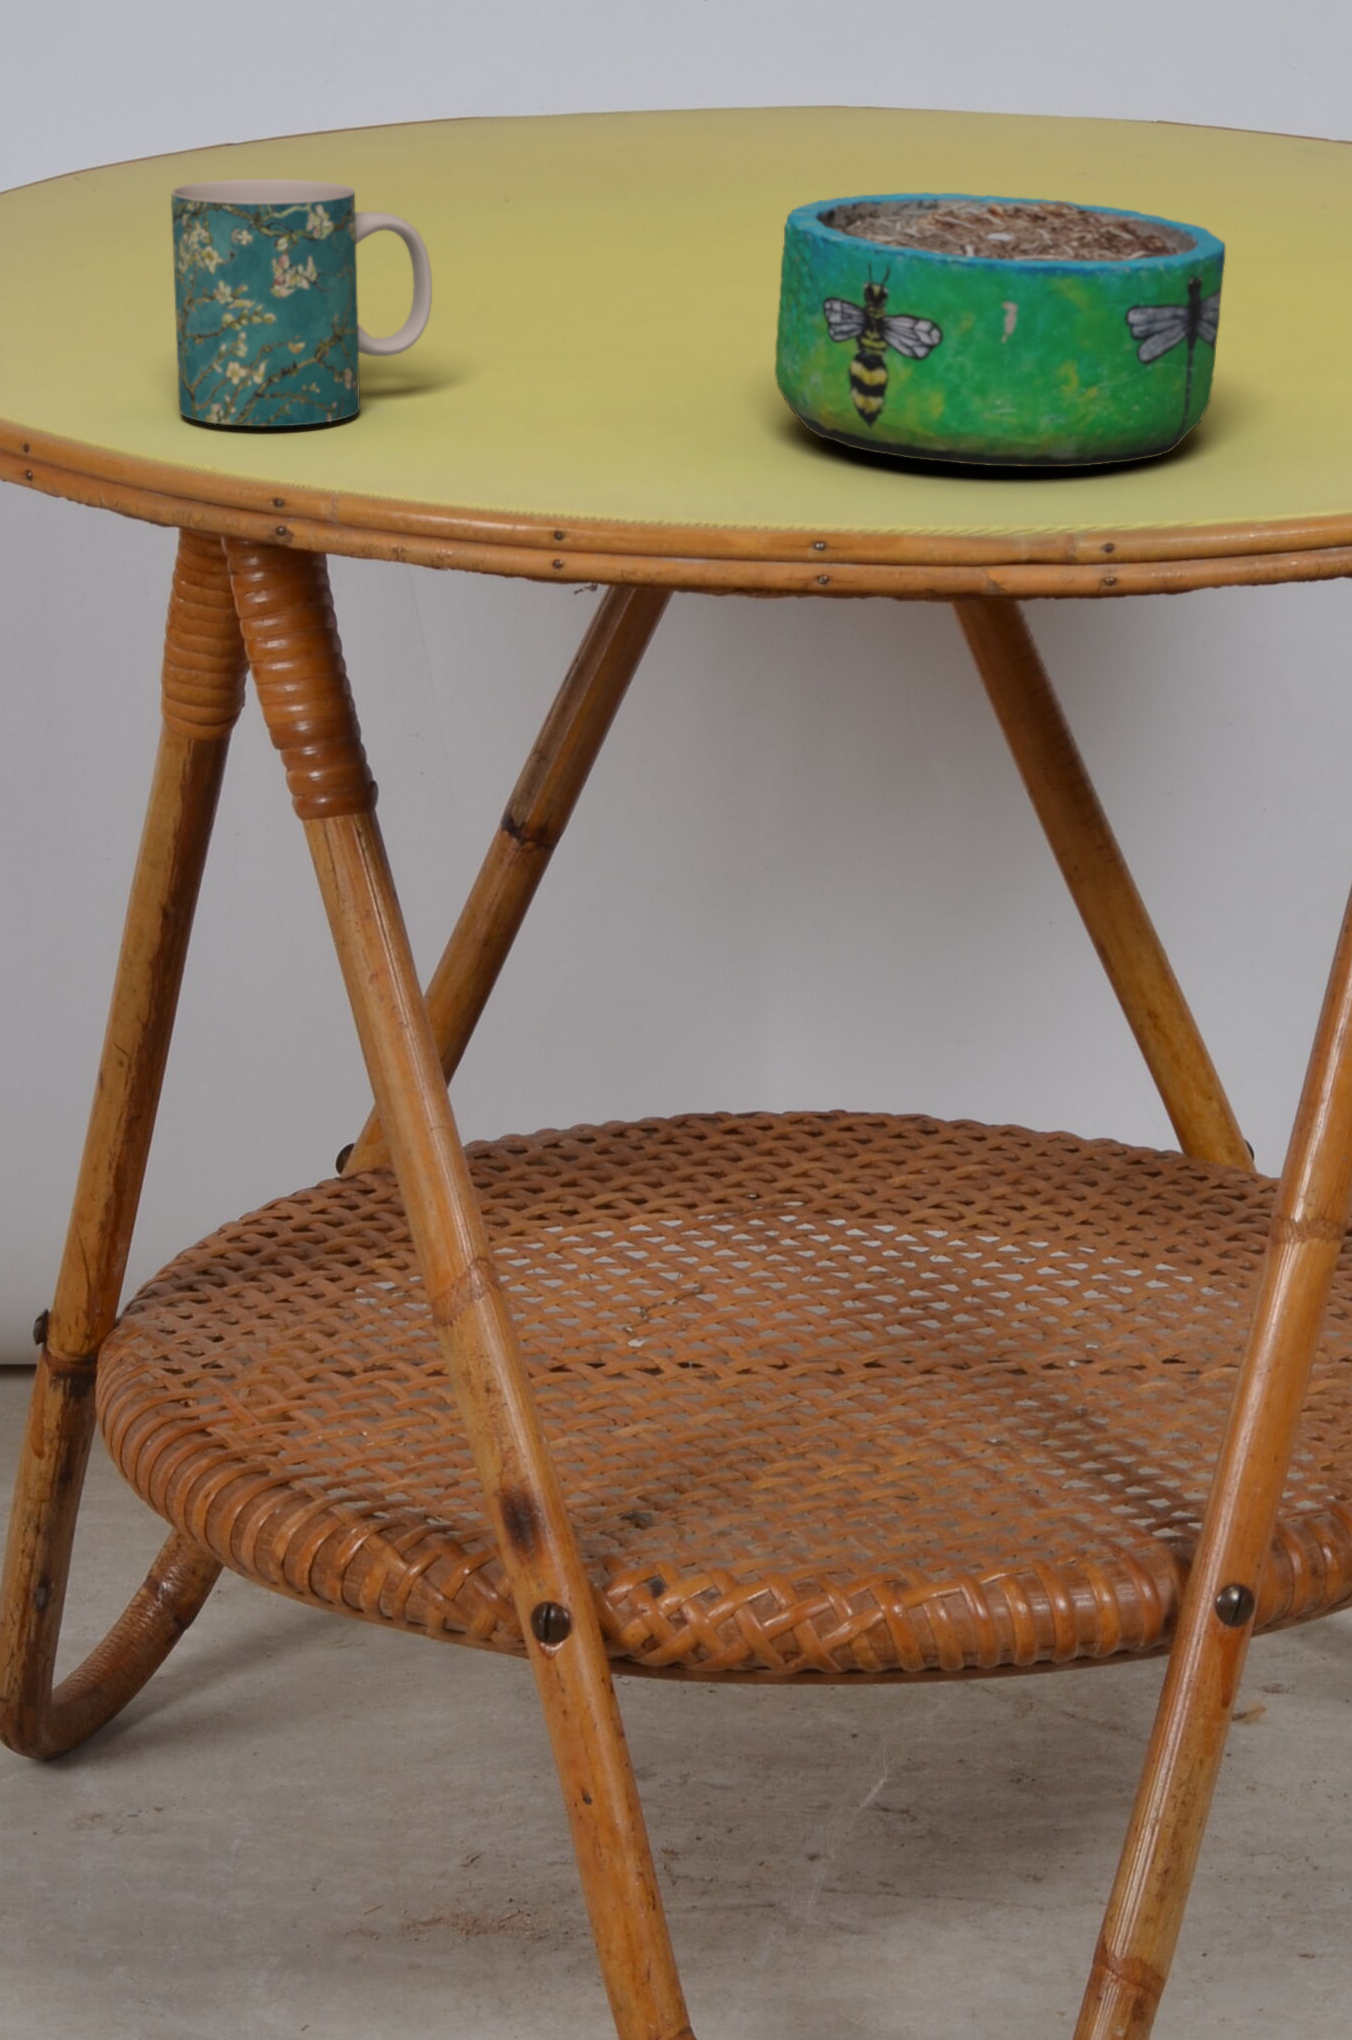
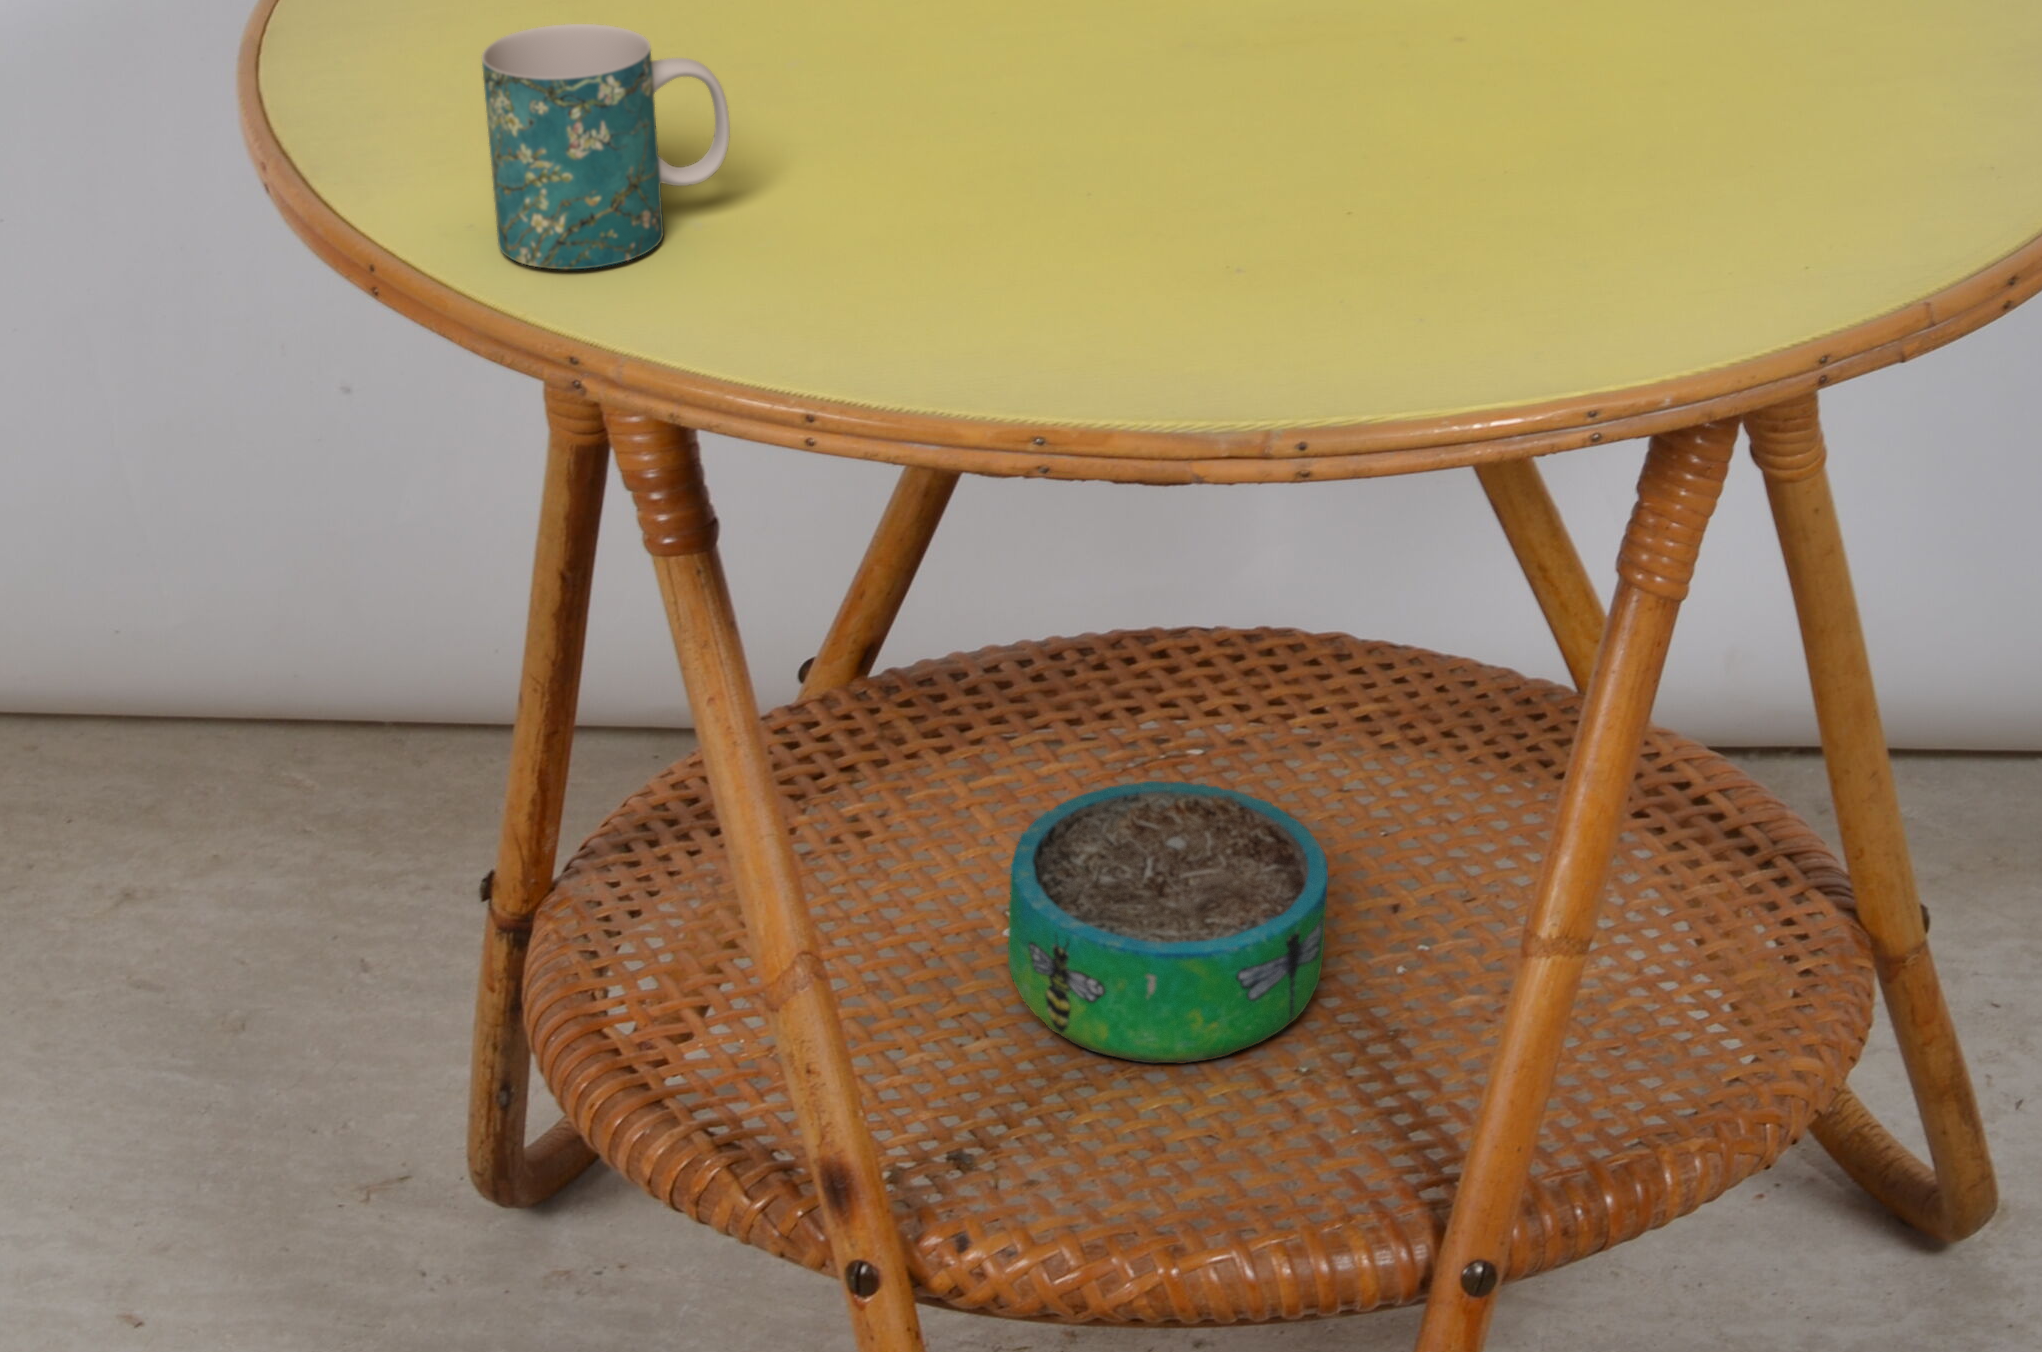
decorative bowl: present [775,192,1225,467] -> present [1008,781,1328,1064]

